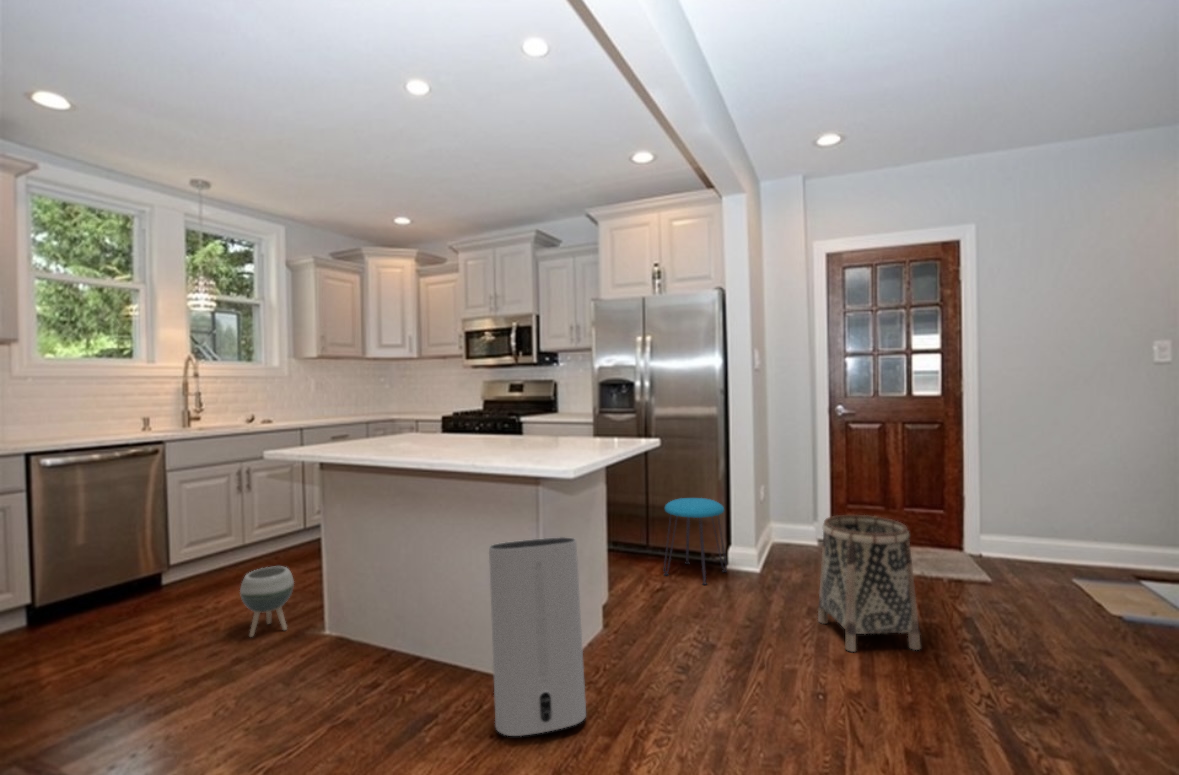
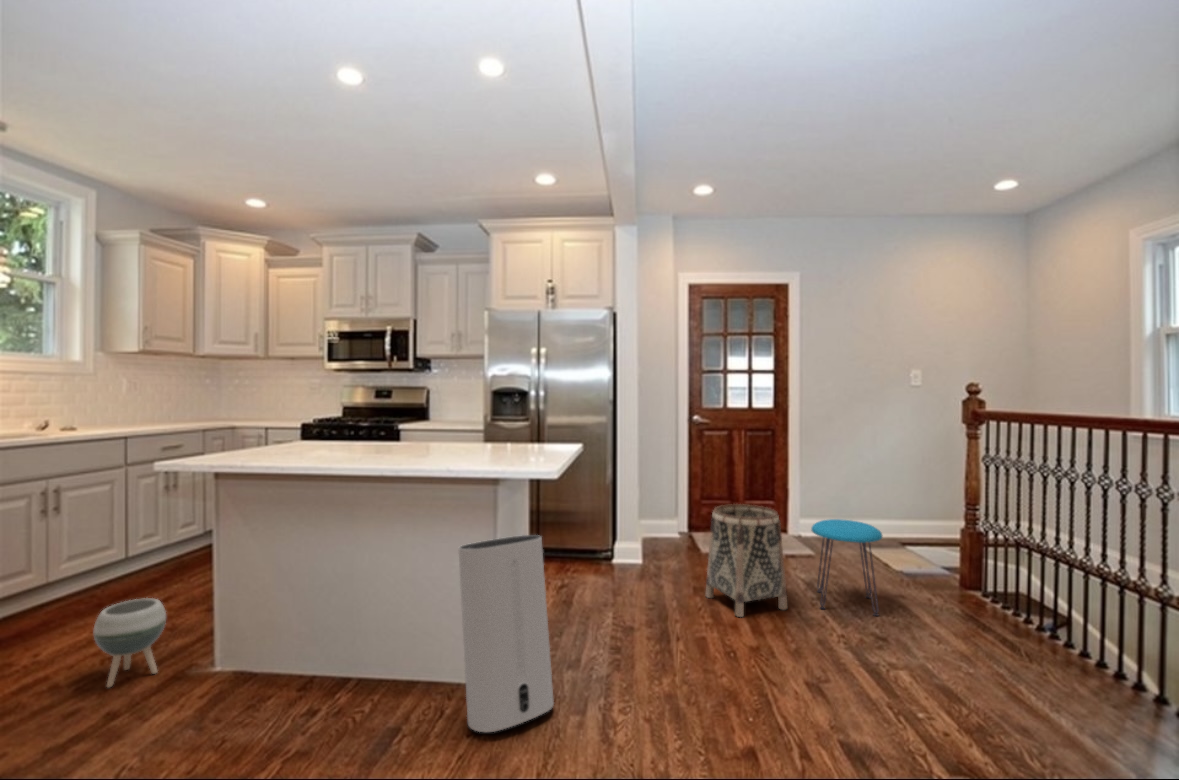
stool: present [664,498,727,585] -> present [812,519,882,616]

